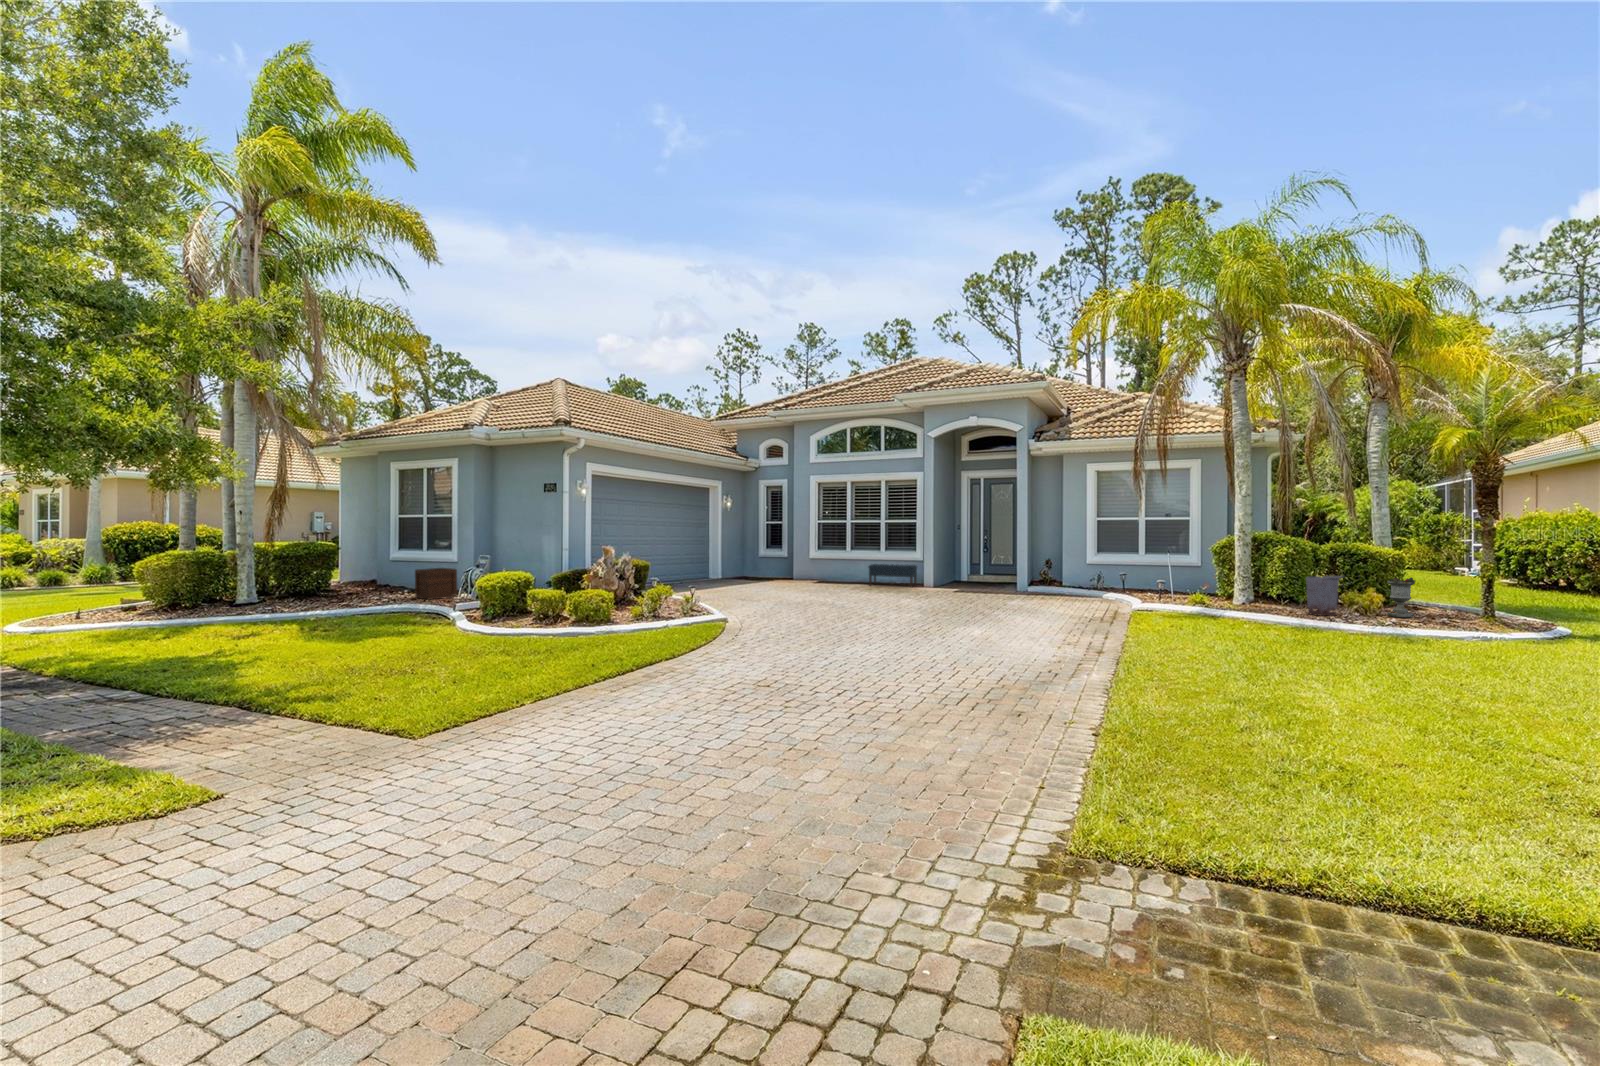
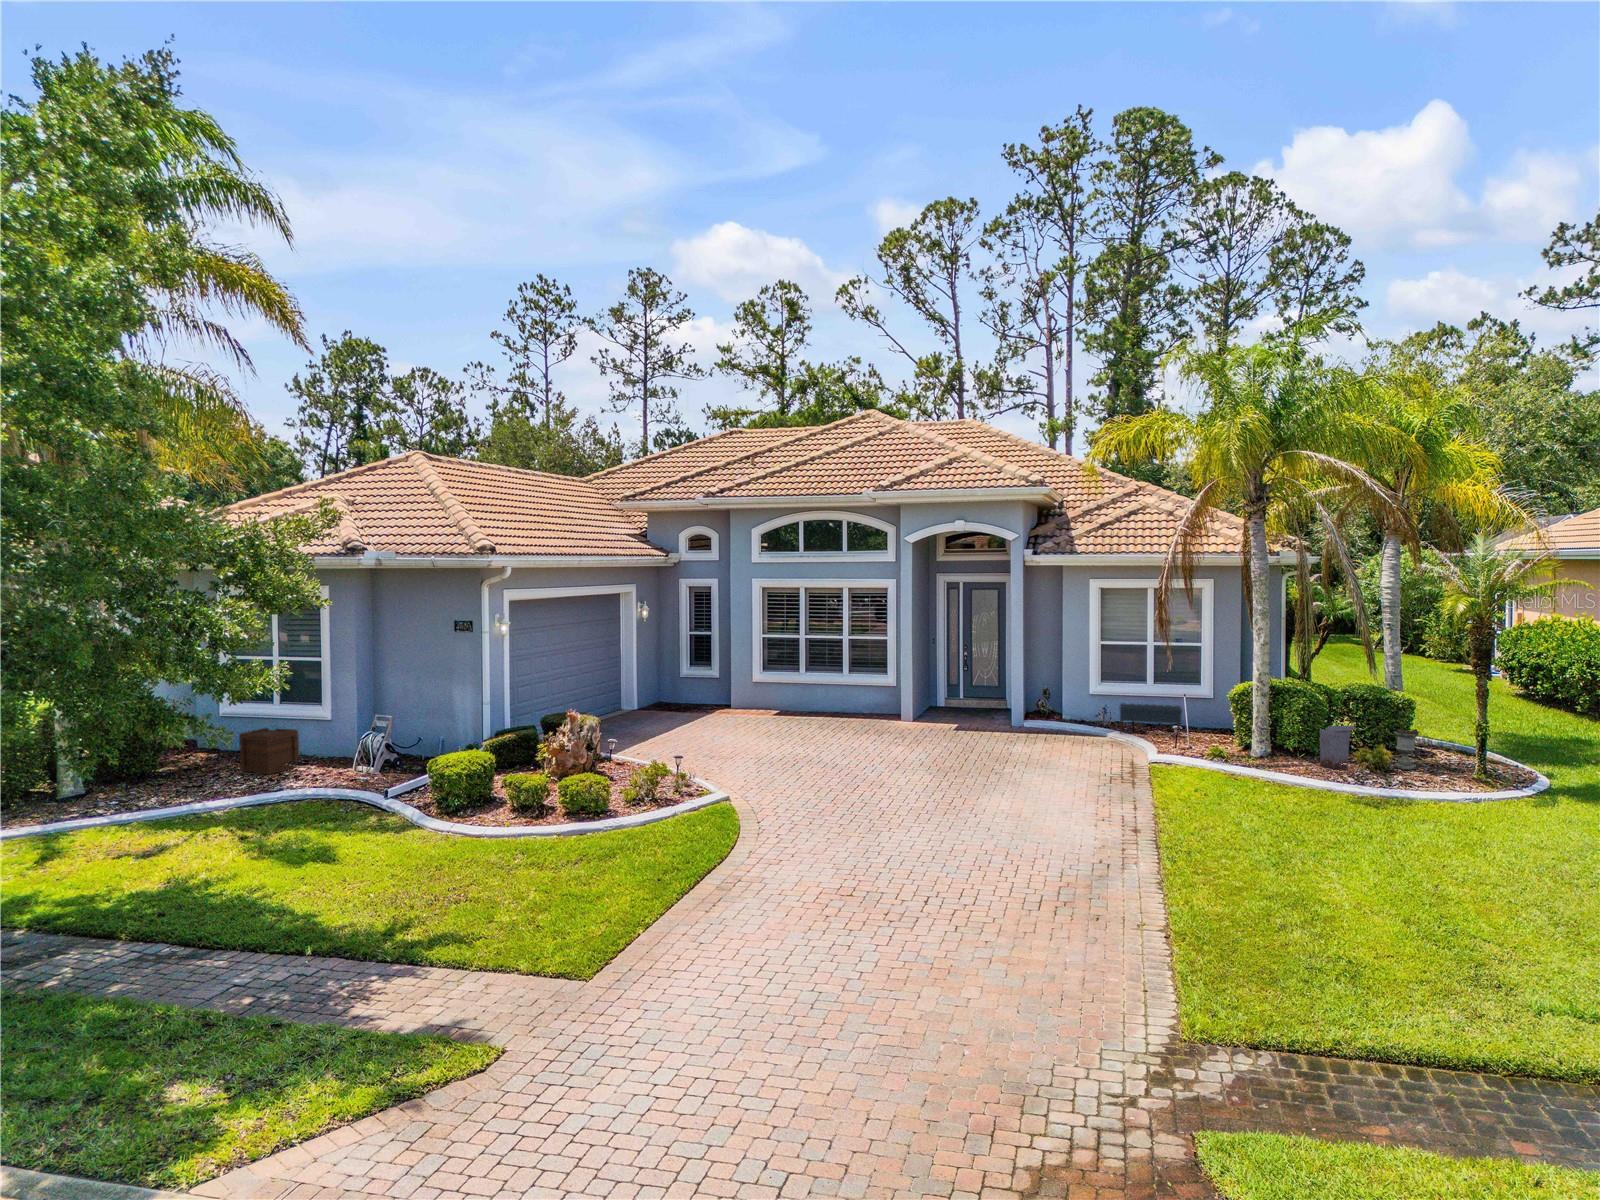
bench: present [869,564,917,586] -> present [1120,703,1182,736]

